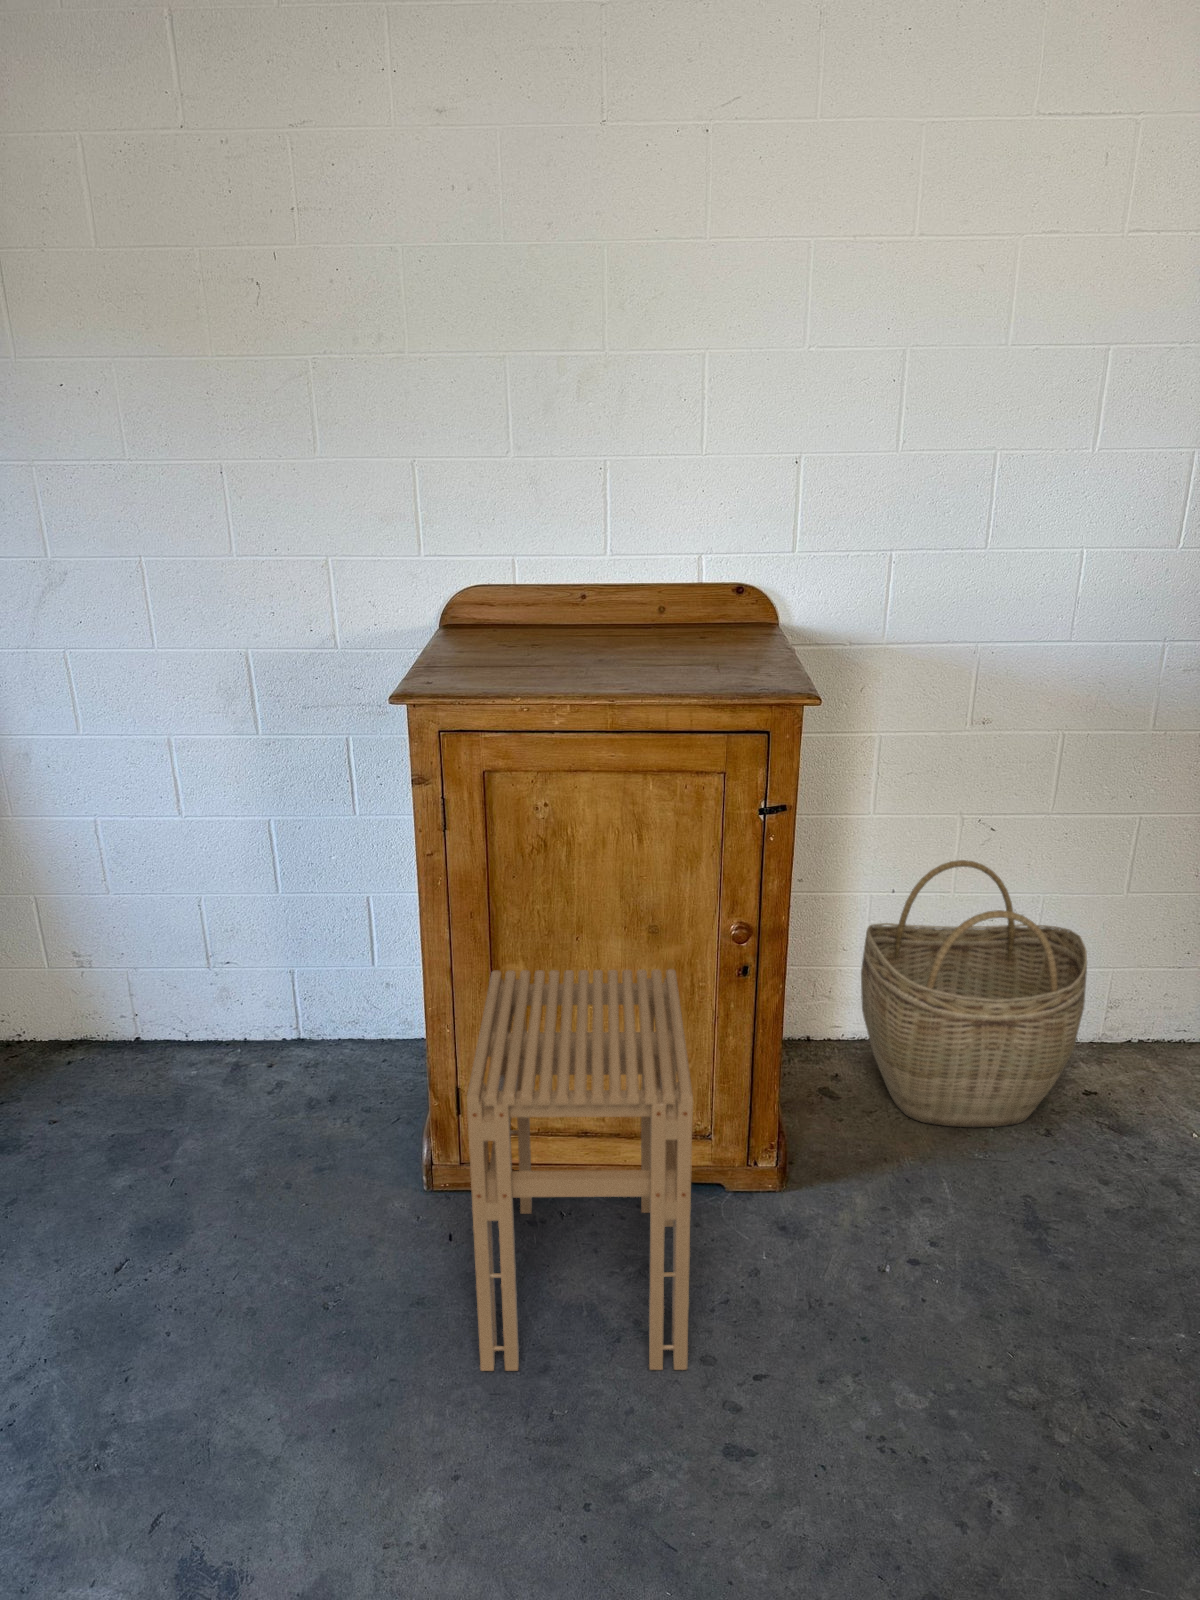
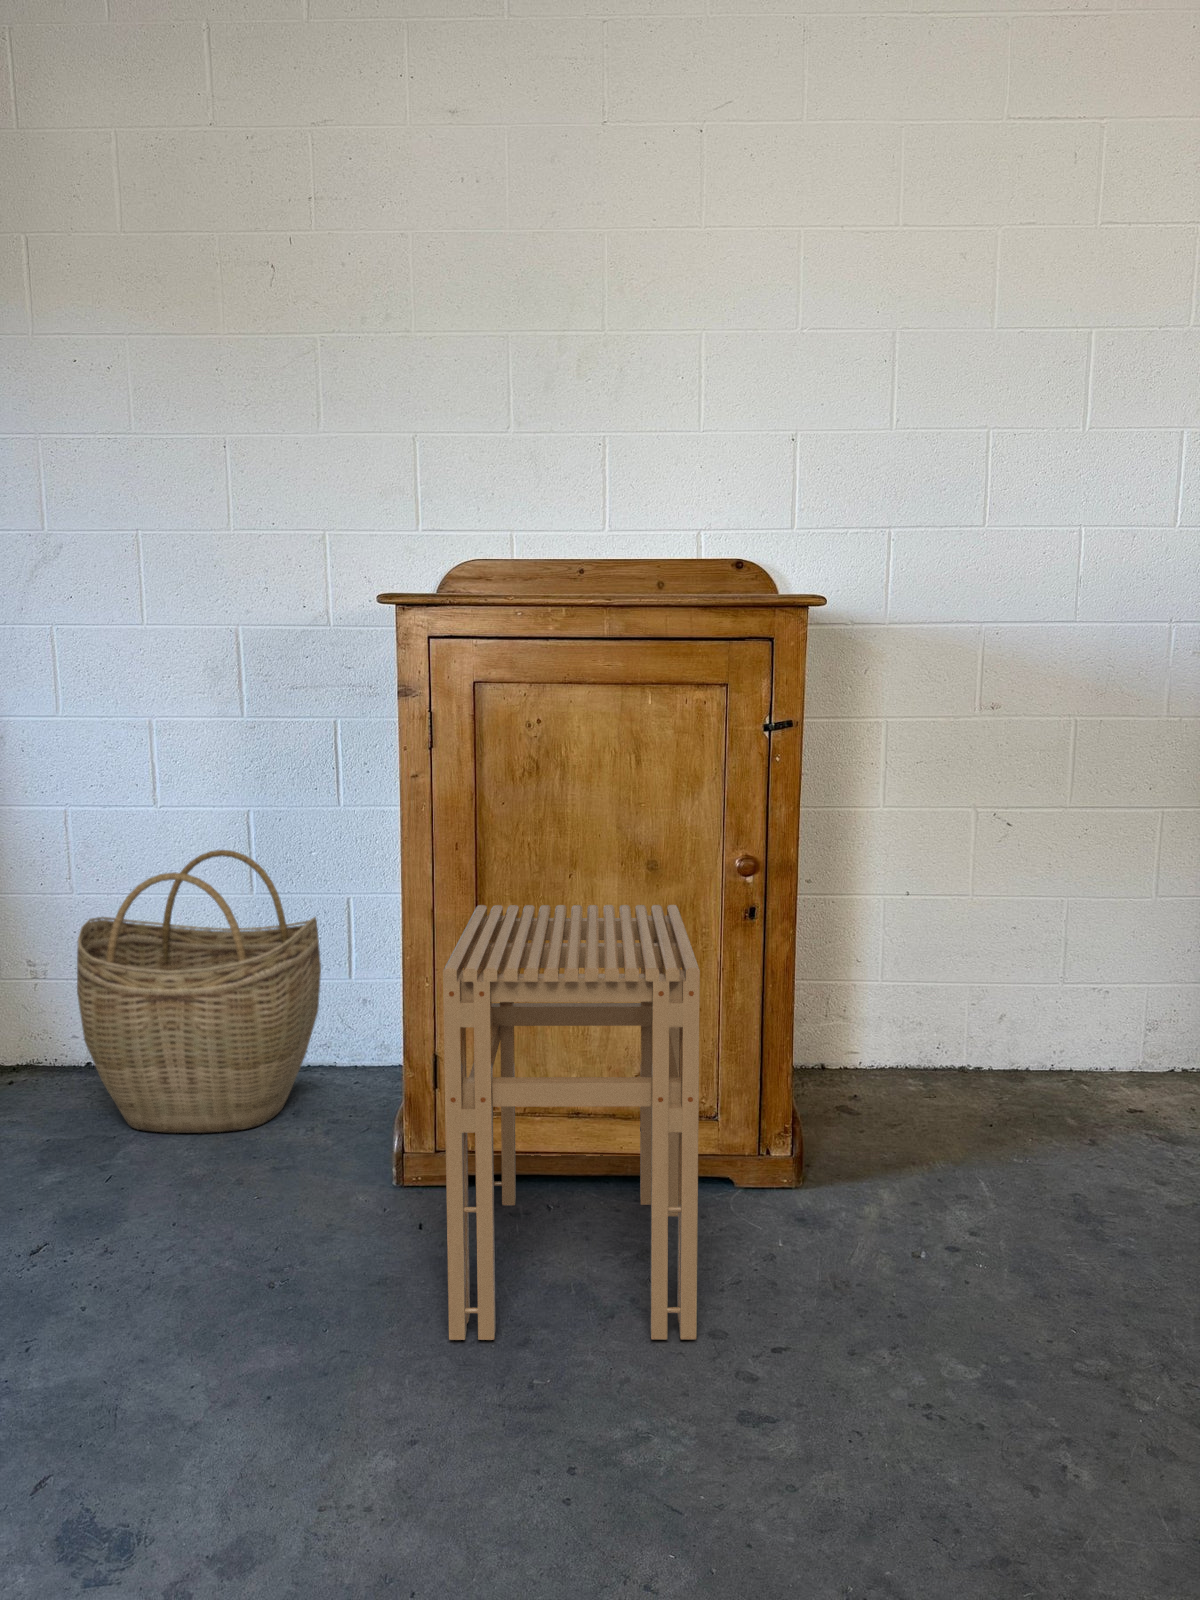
woven basket: present [861,860,1087,1127] -> present [77,850,321,1133]

